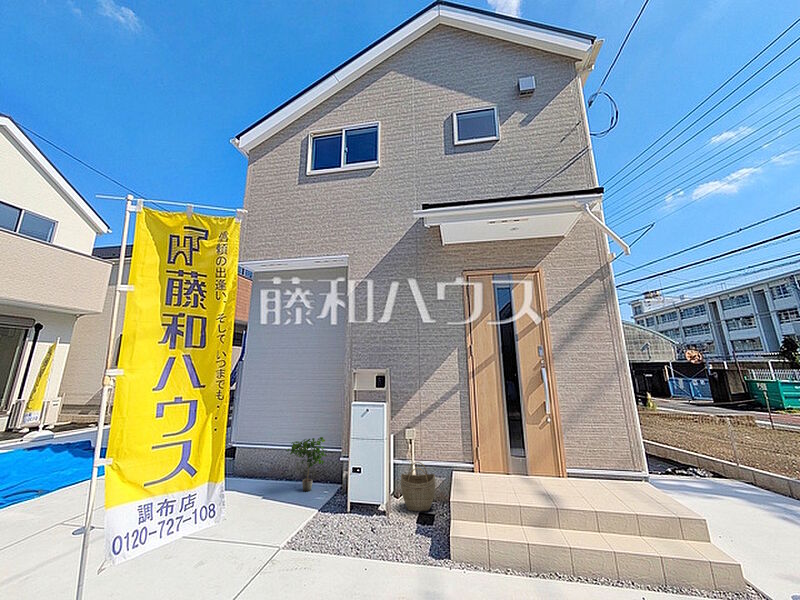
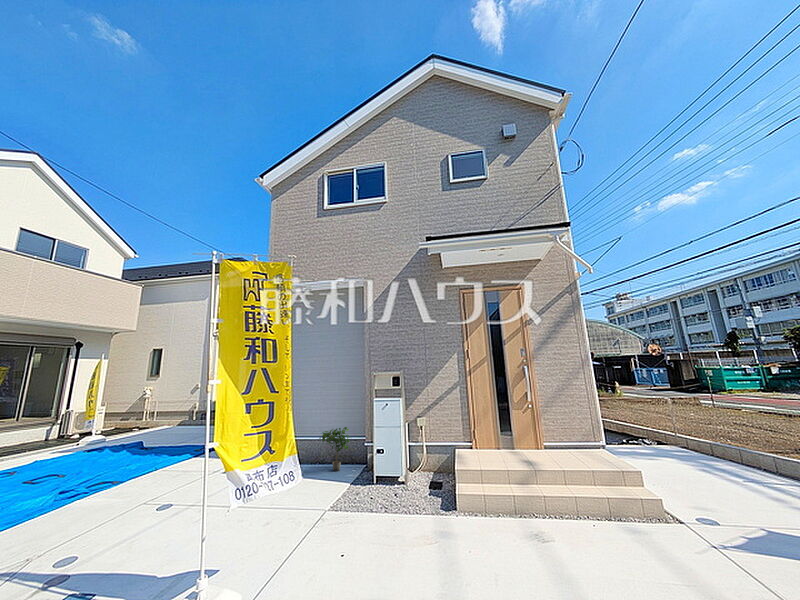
woven basket: present [401,462,435,511] -> none [414,443,442,482]

